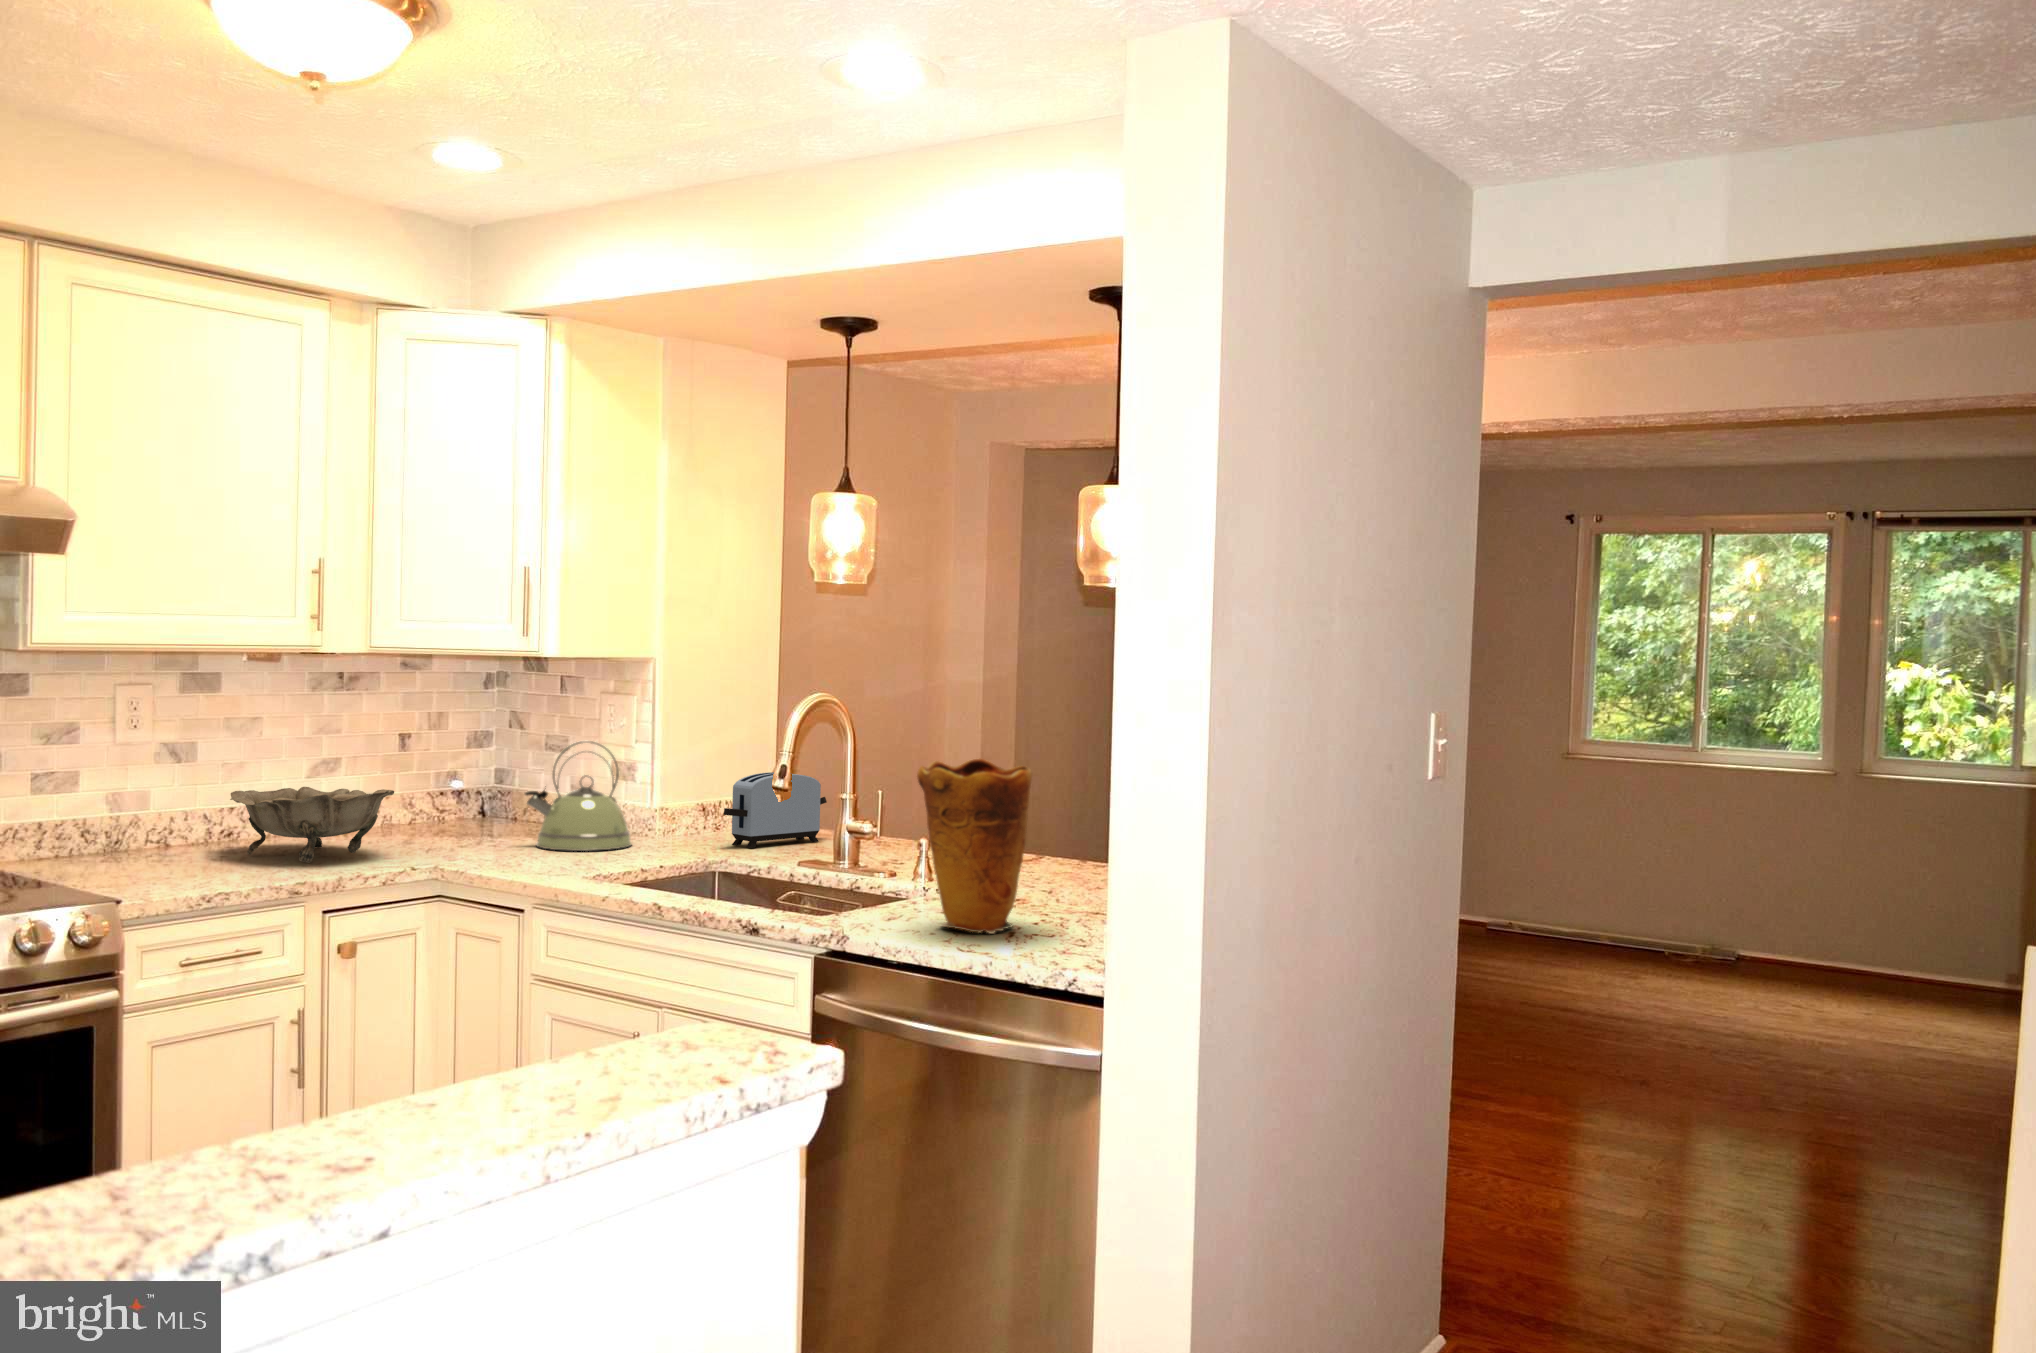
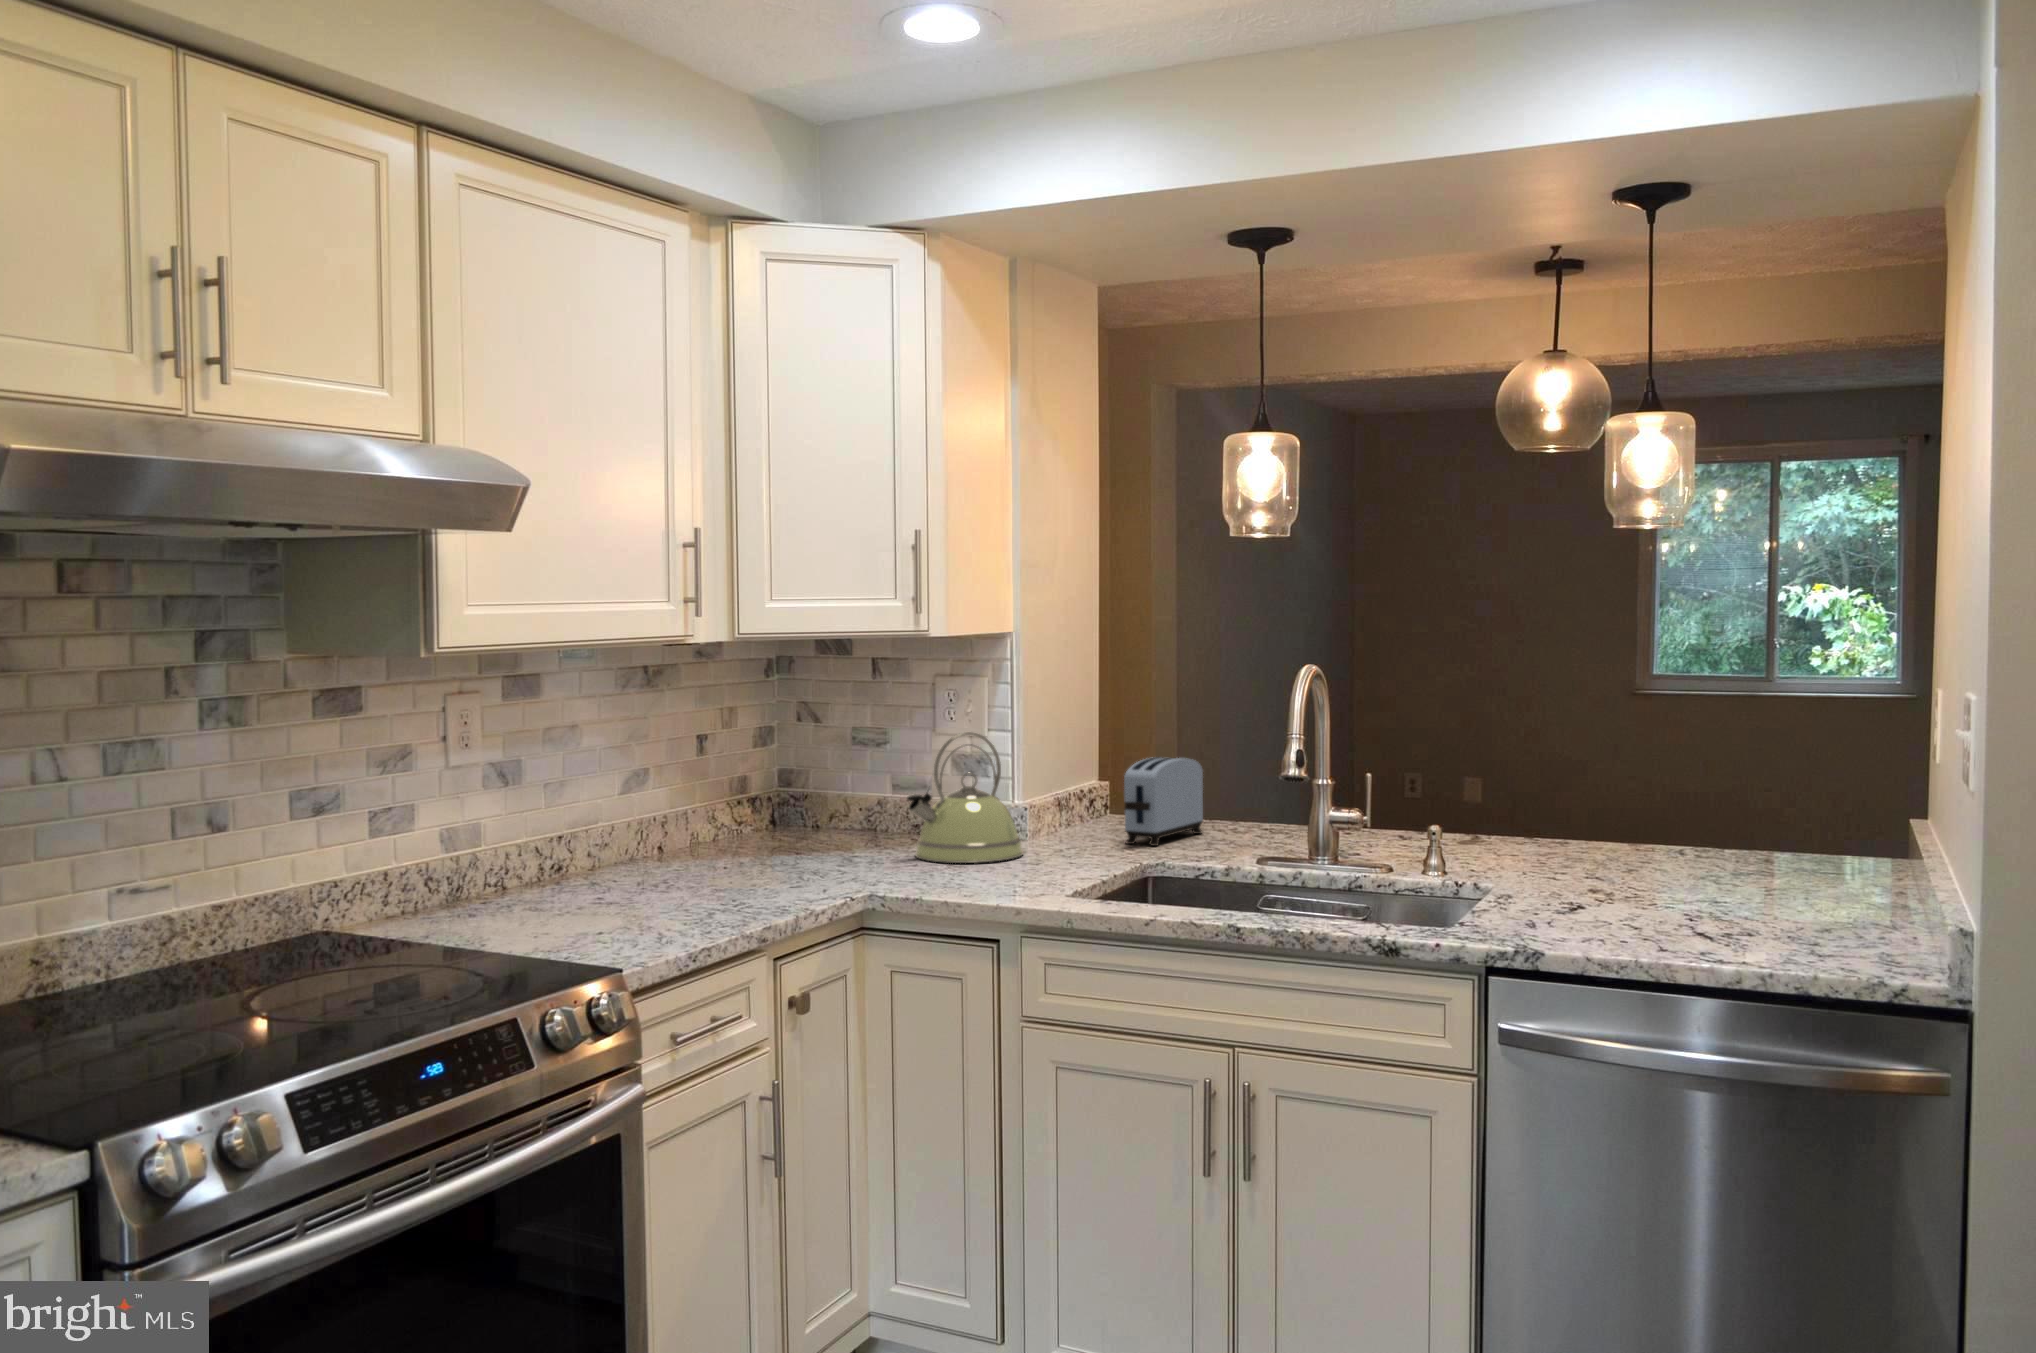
vase: present [917,759,1032,934] -> none [1582,731,1733,937]
decorative bowl: present [230,787,394,863] -> none [591,804,803,900]

